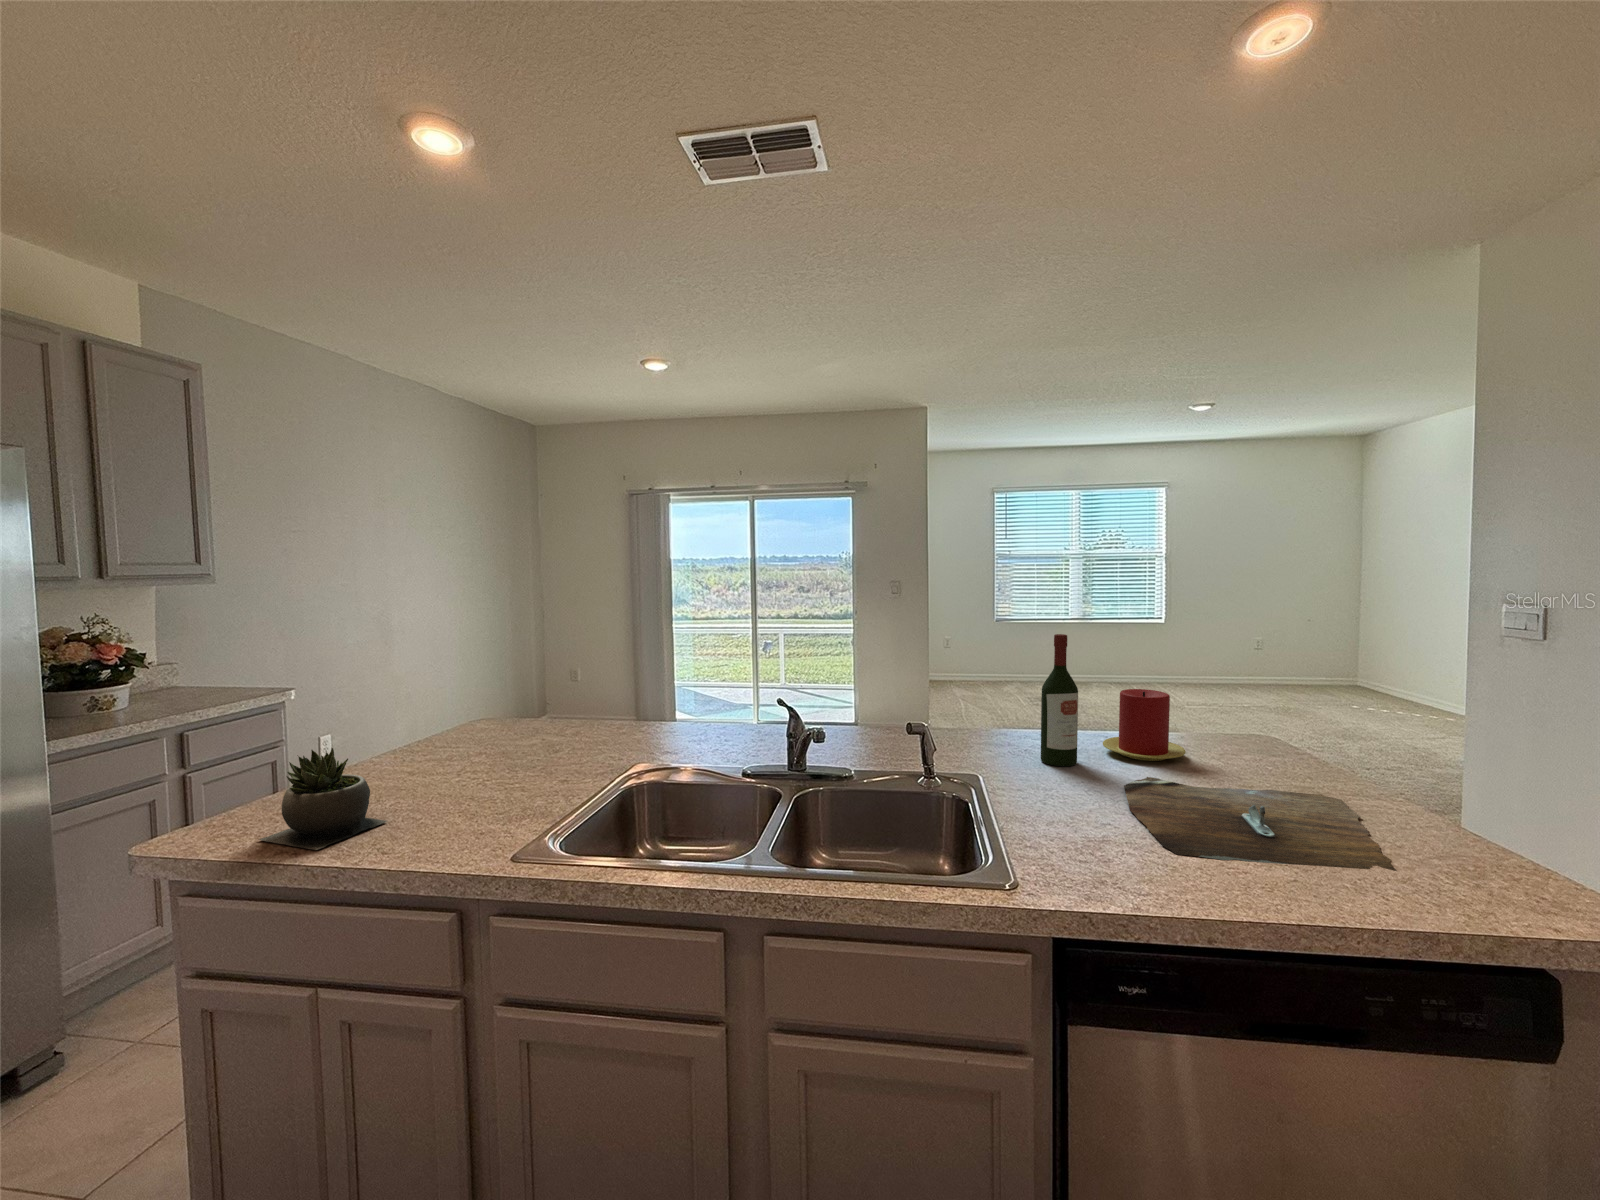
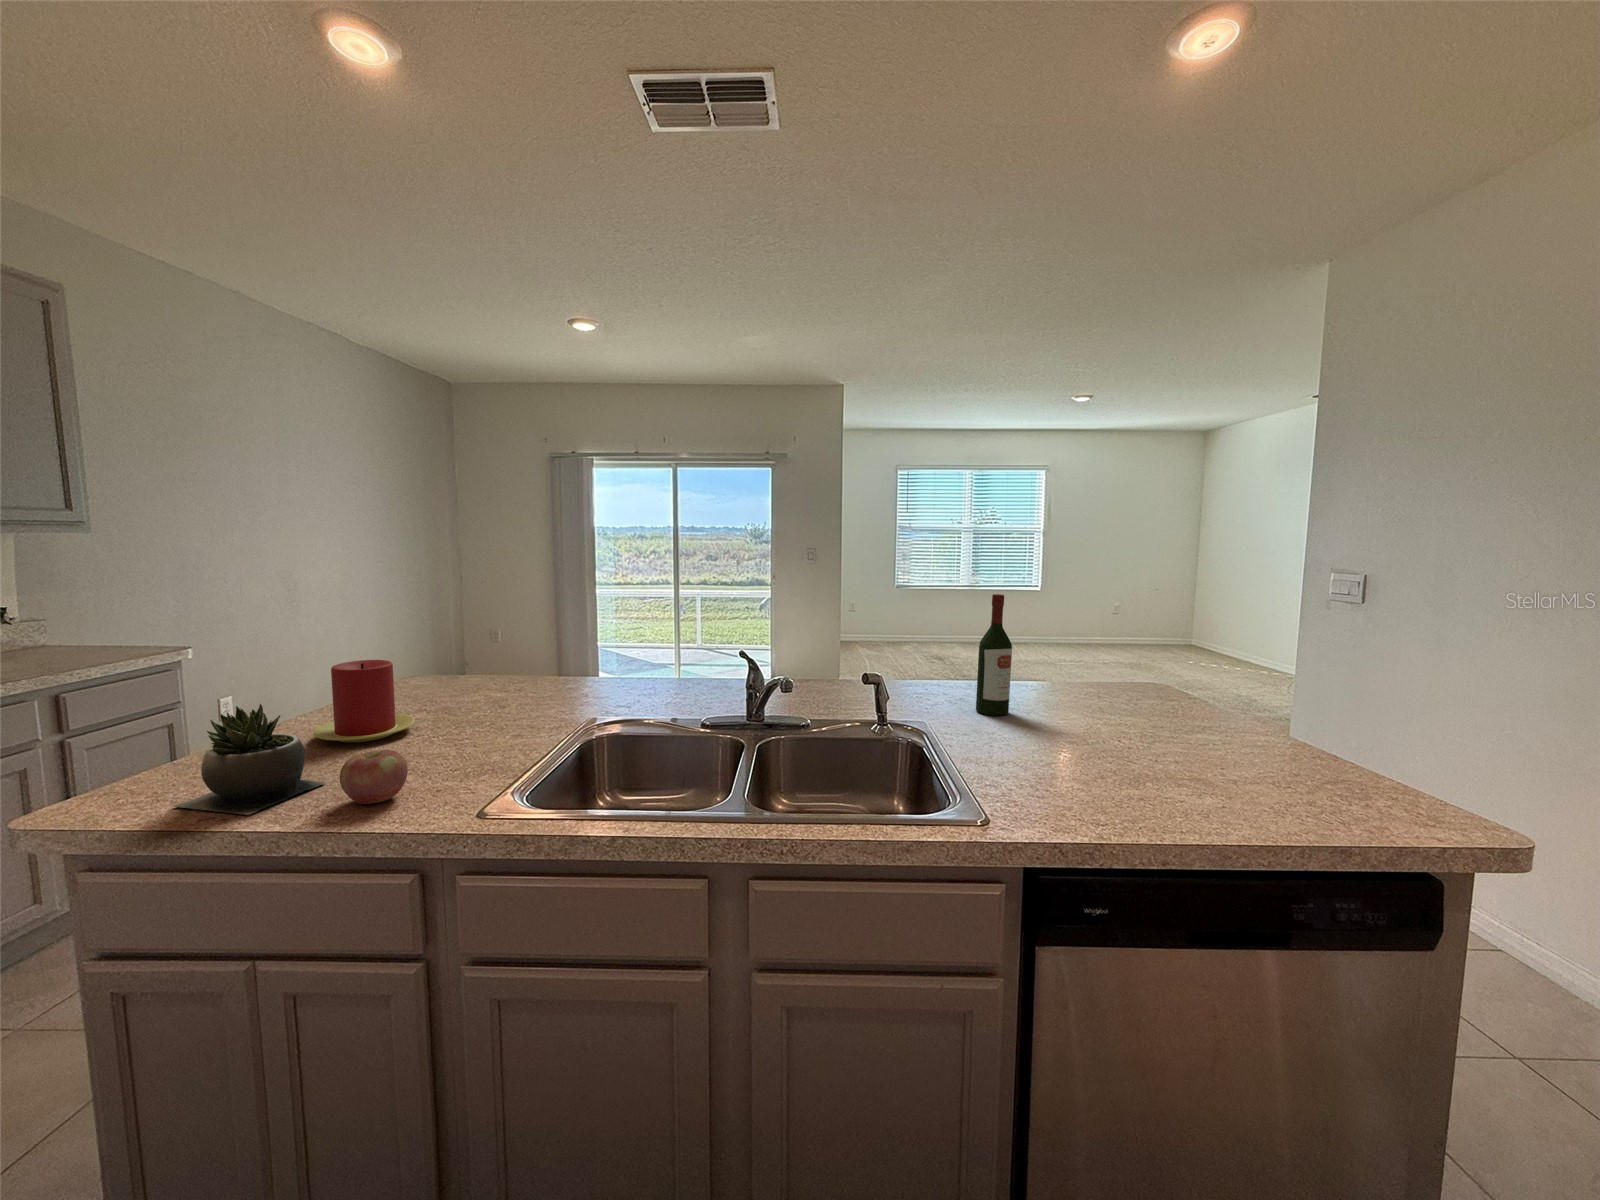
candle: present [1103,689,1186,761] -> present [313,660,415,742]
cutting board: present [1124,777,1397,871] -> none [1056,723,1301,804]
apple: none [394,792,454,844] -> present [340,749,408,804]

